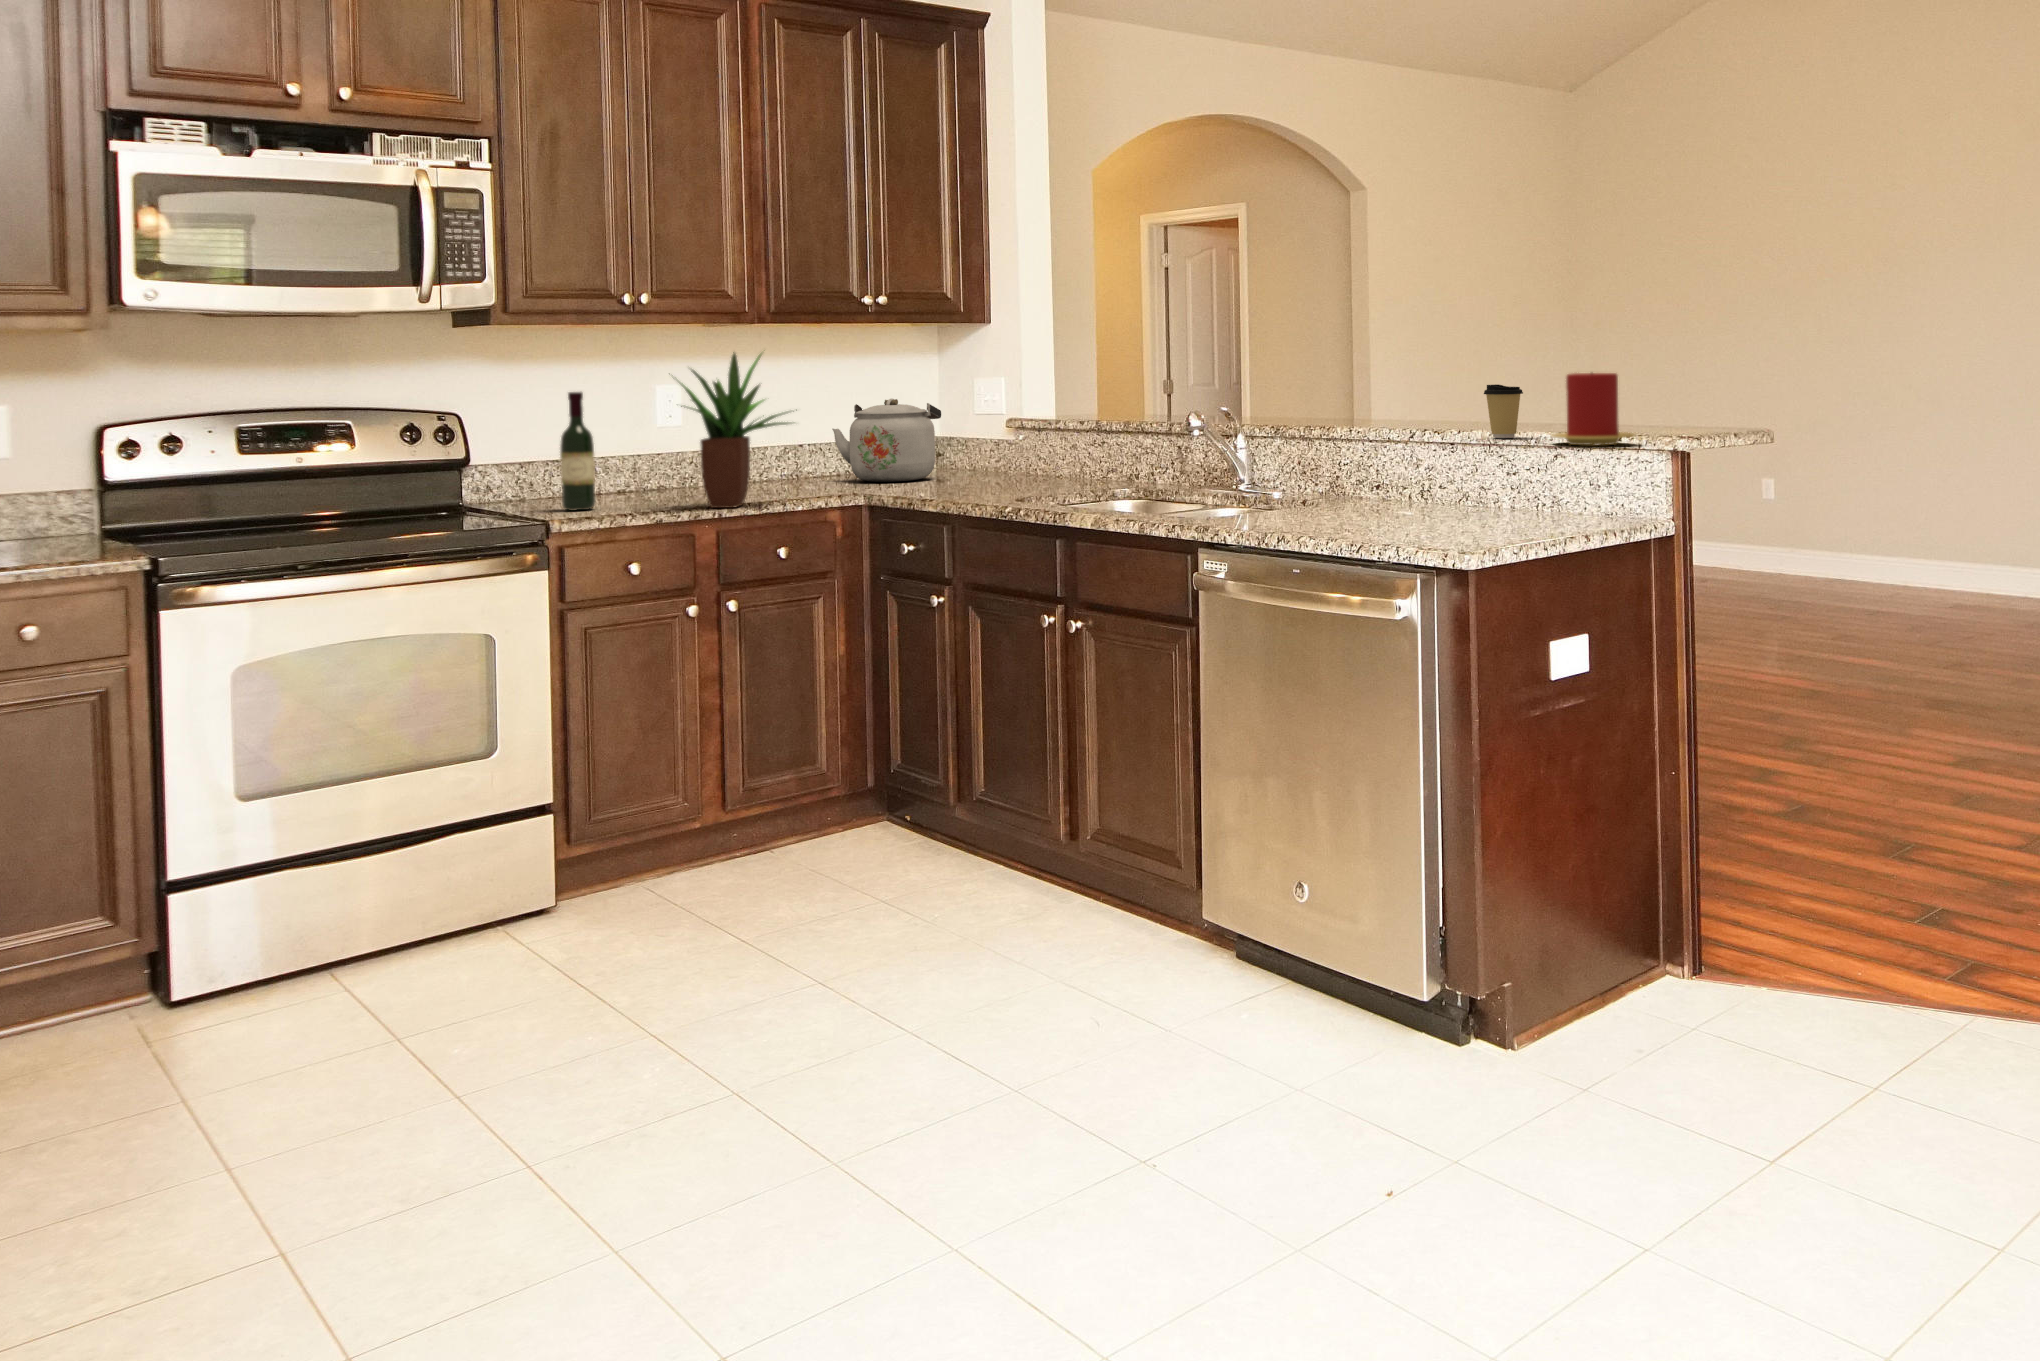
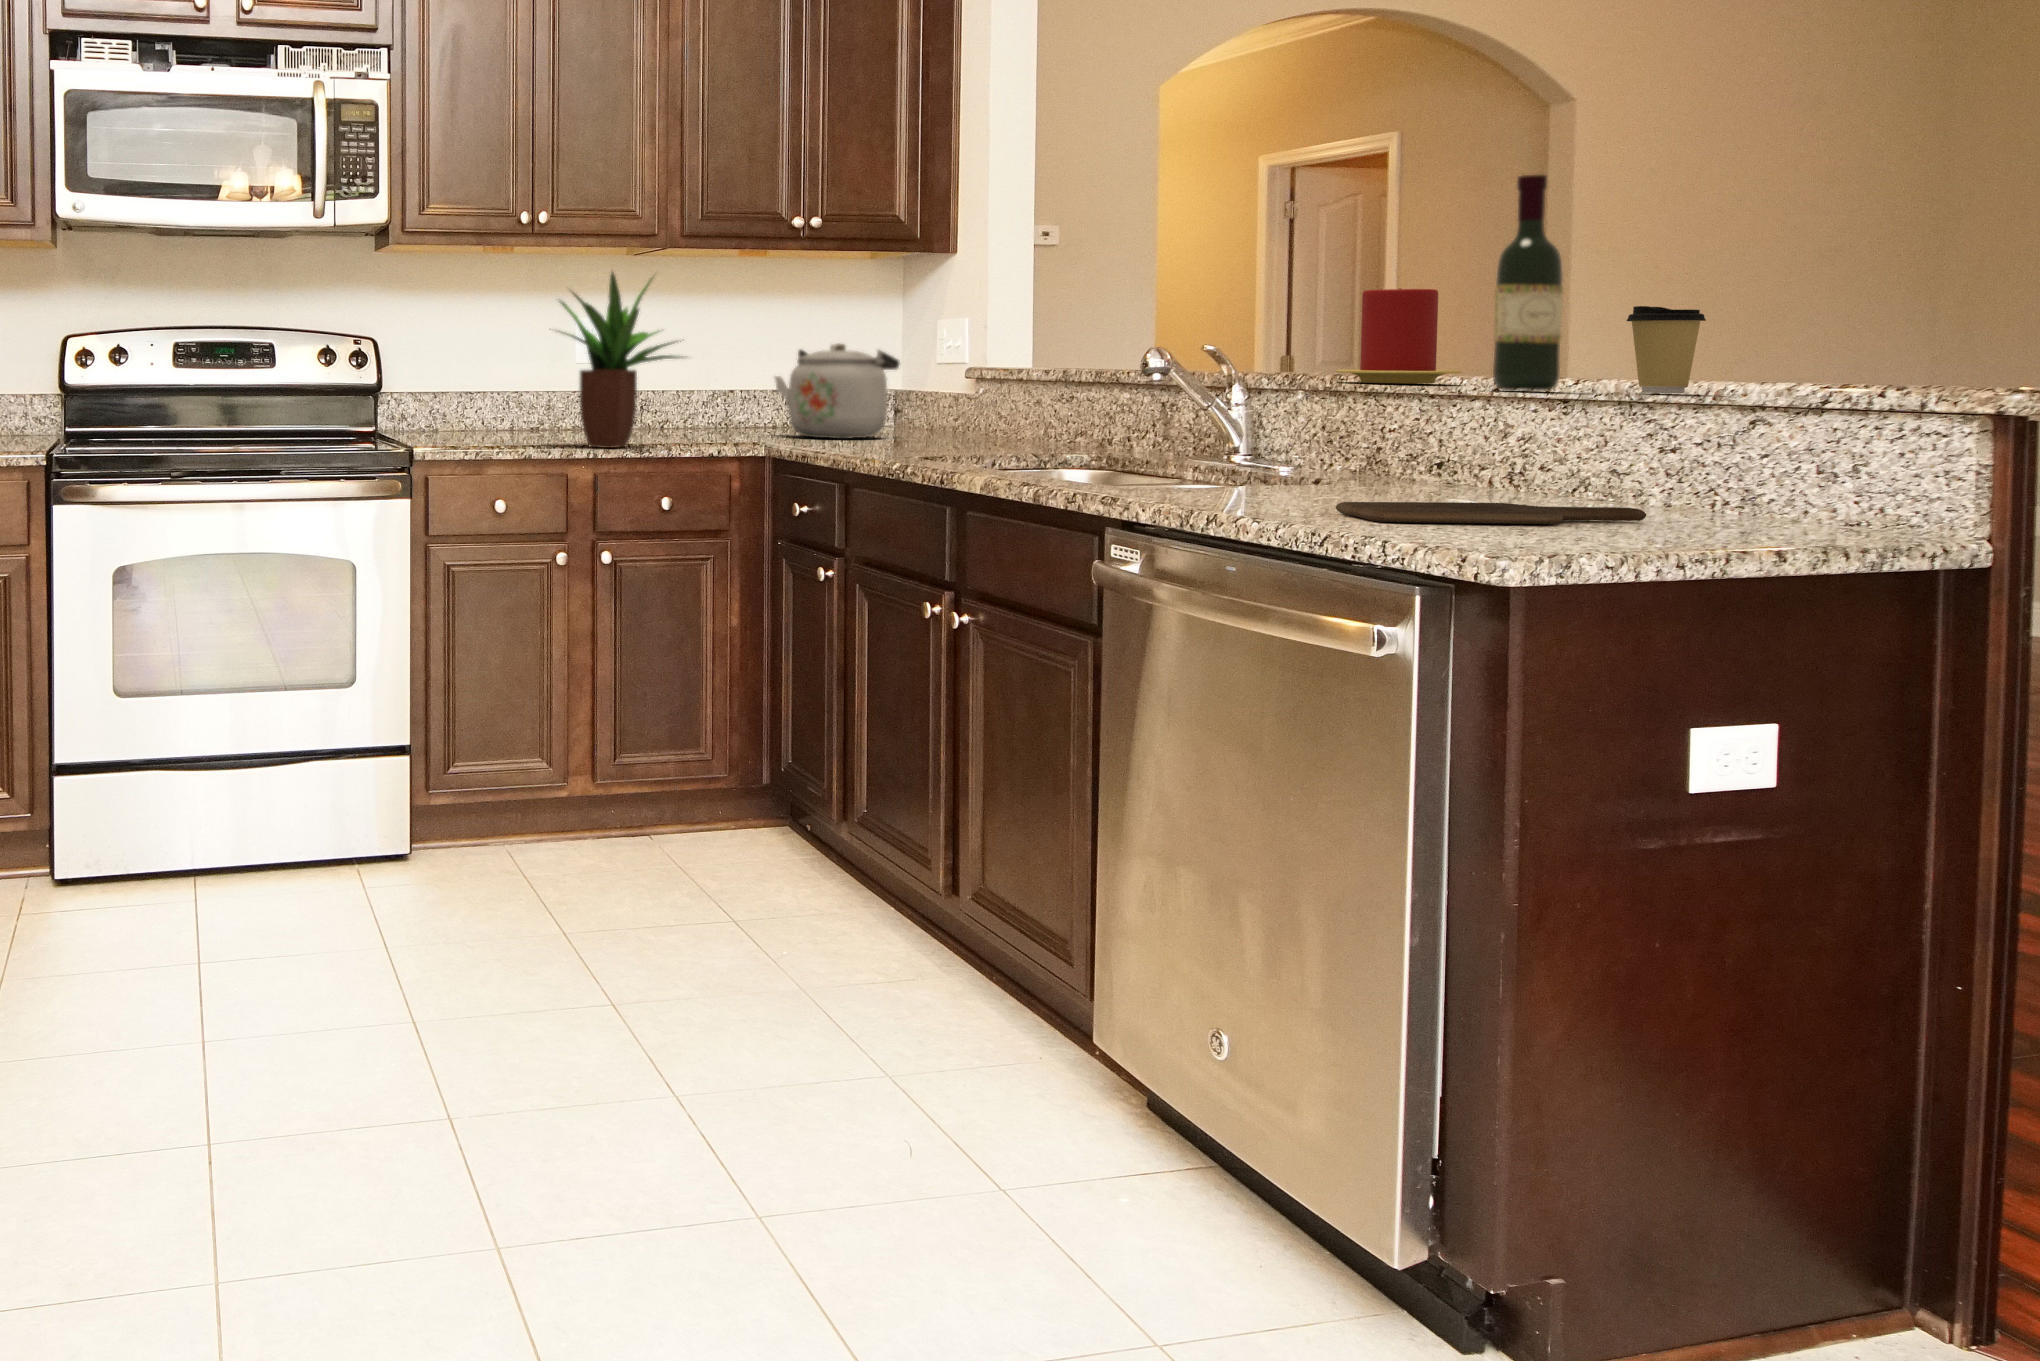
candle: present [1551,373,1635,445] -> present [1336,289,1462,383]
wine bottle: present [560,392,596,511] -> present [1493,174,1563,391]
cutting board: none [1352,512,1510,533] -> present [1336,502,1646,524]

